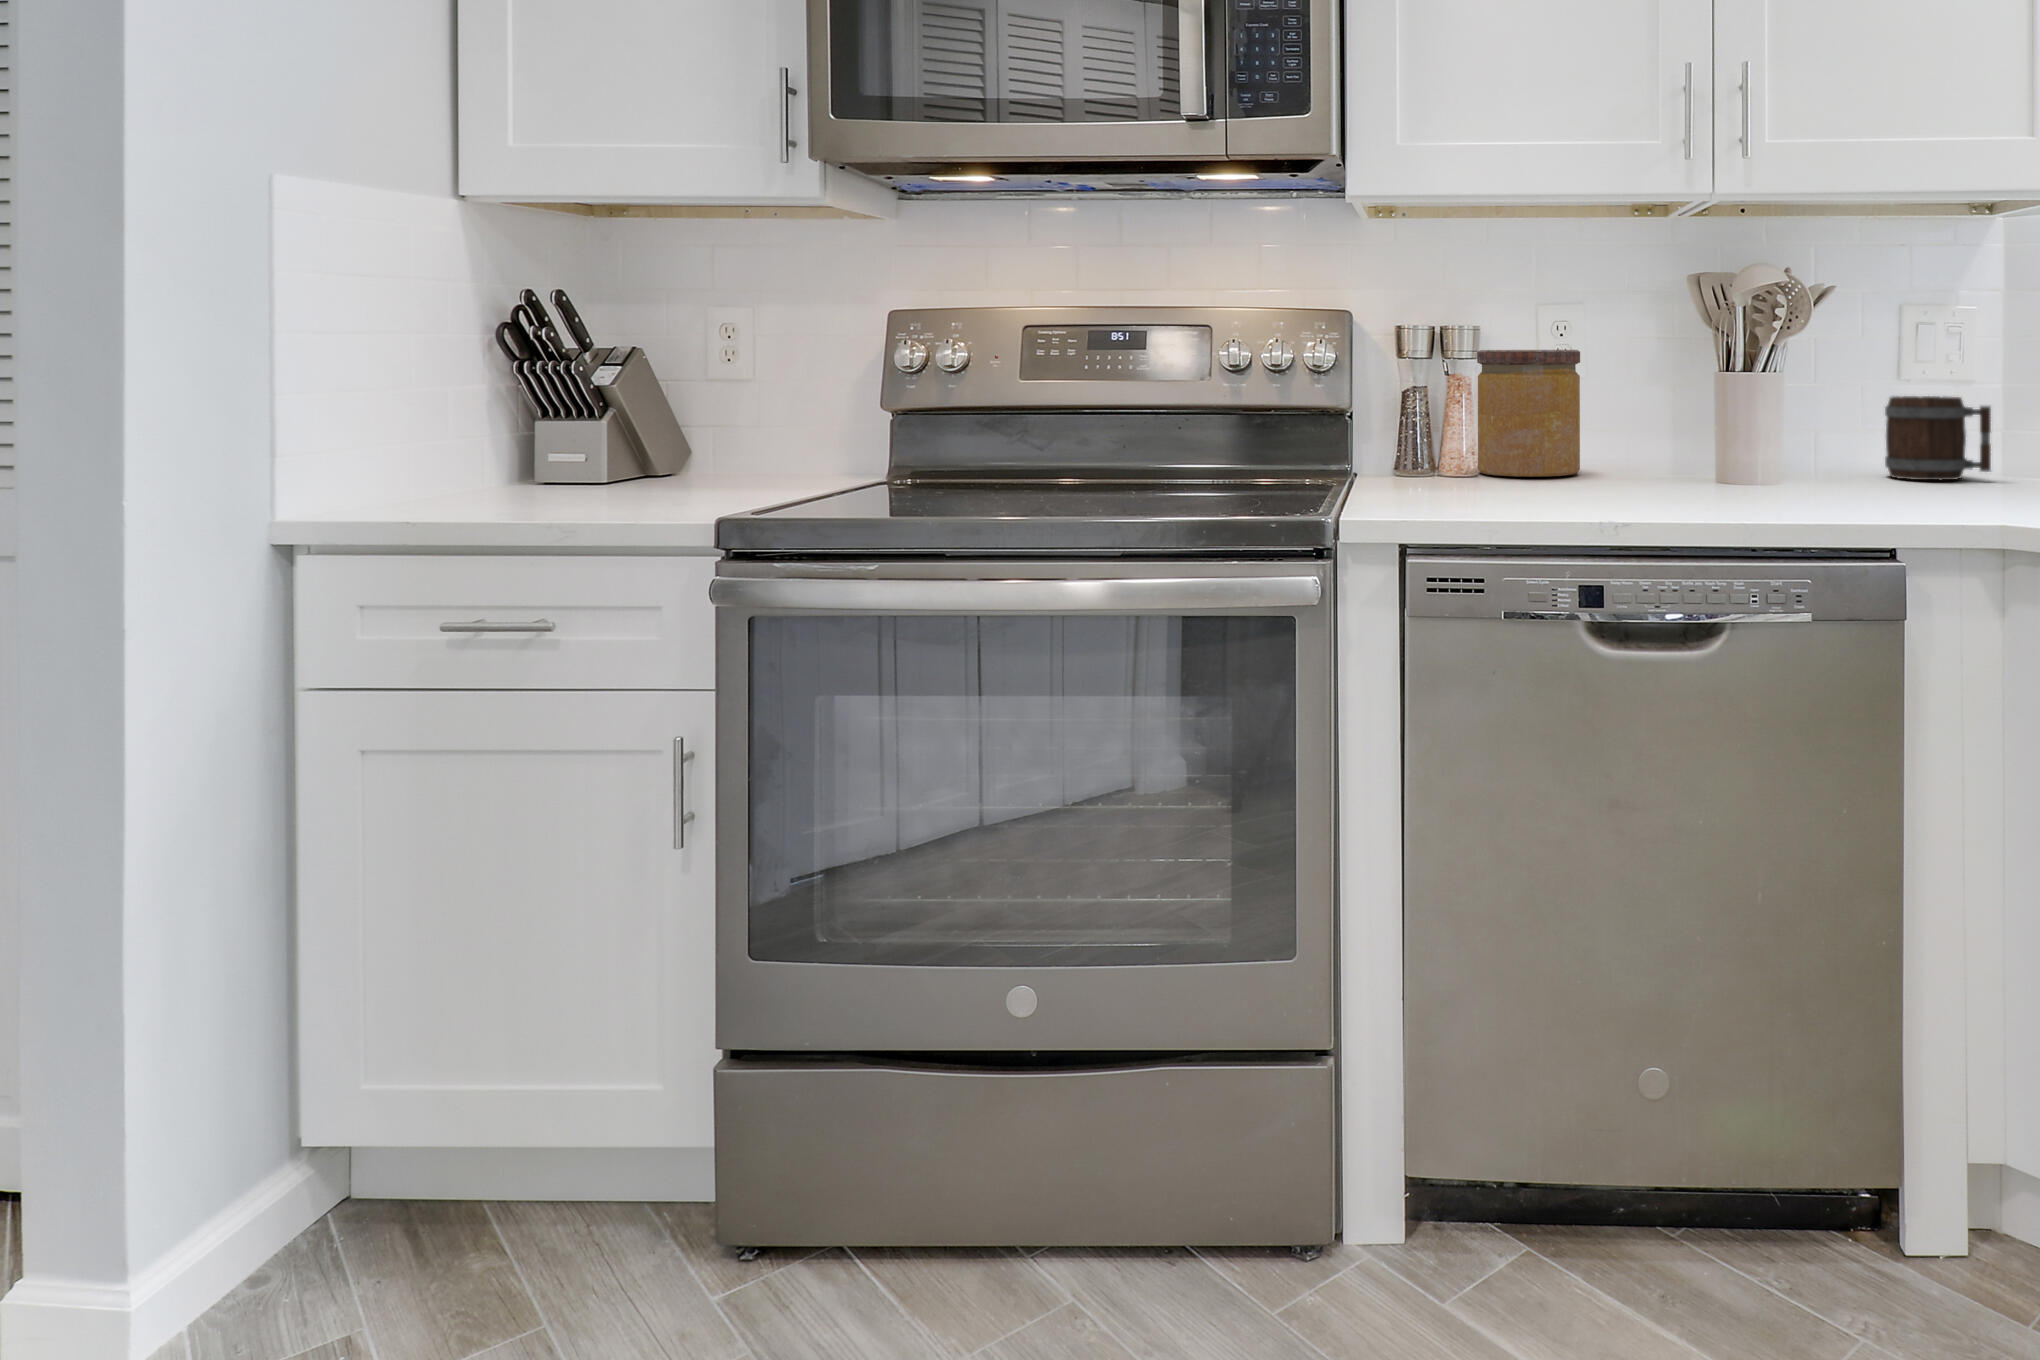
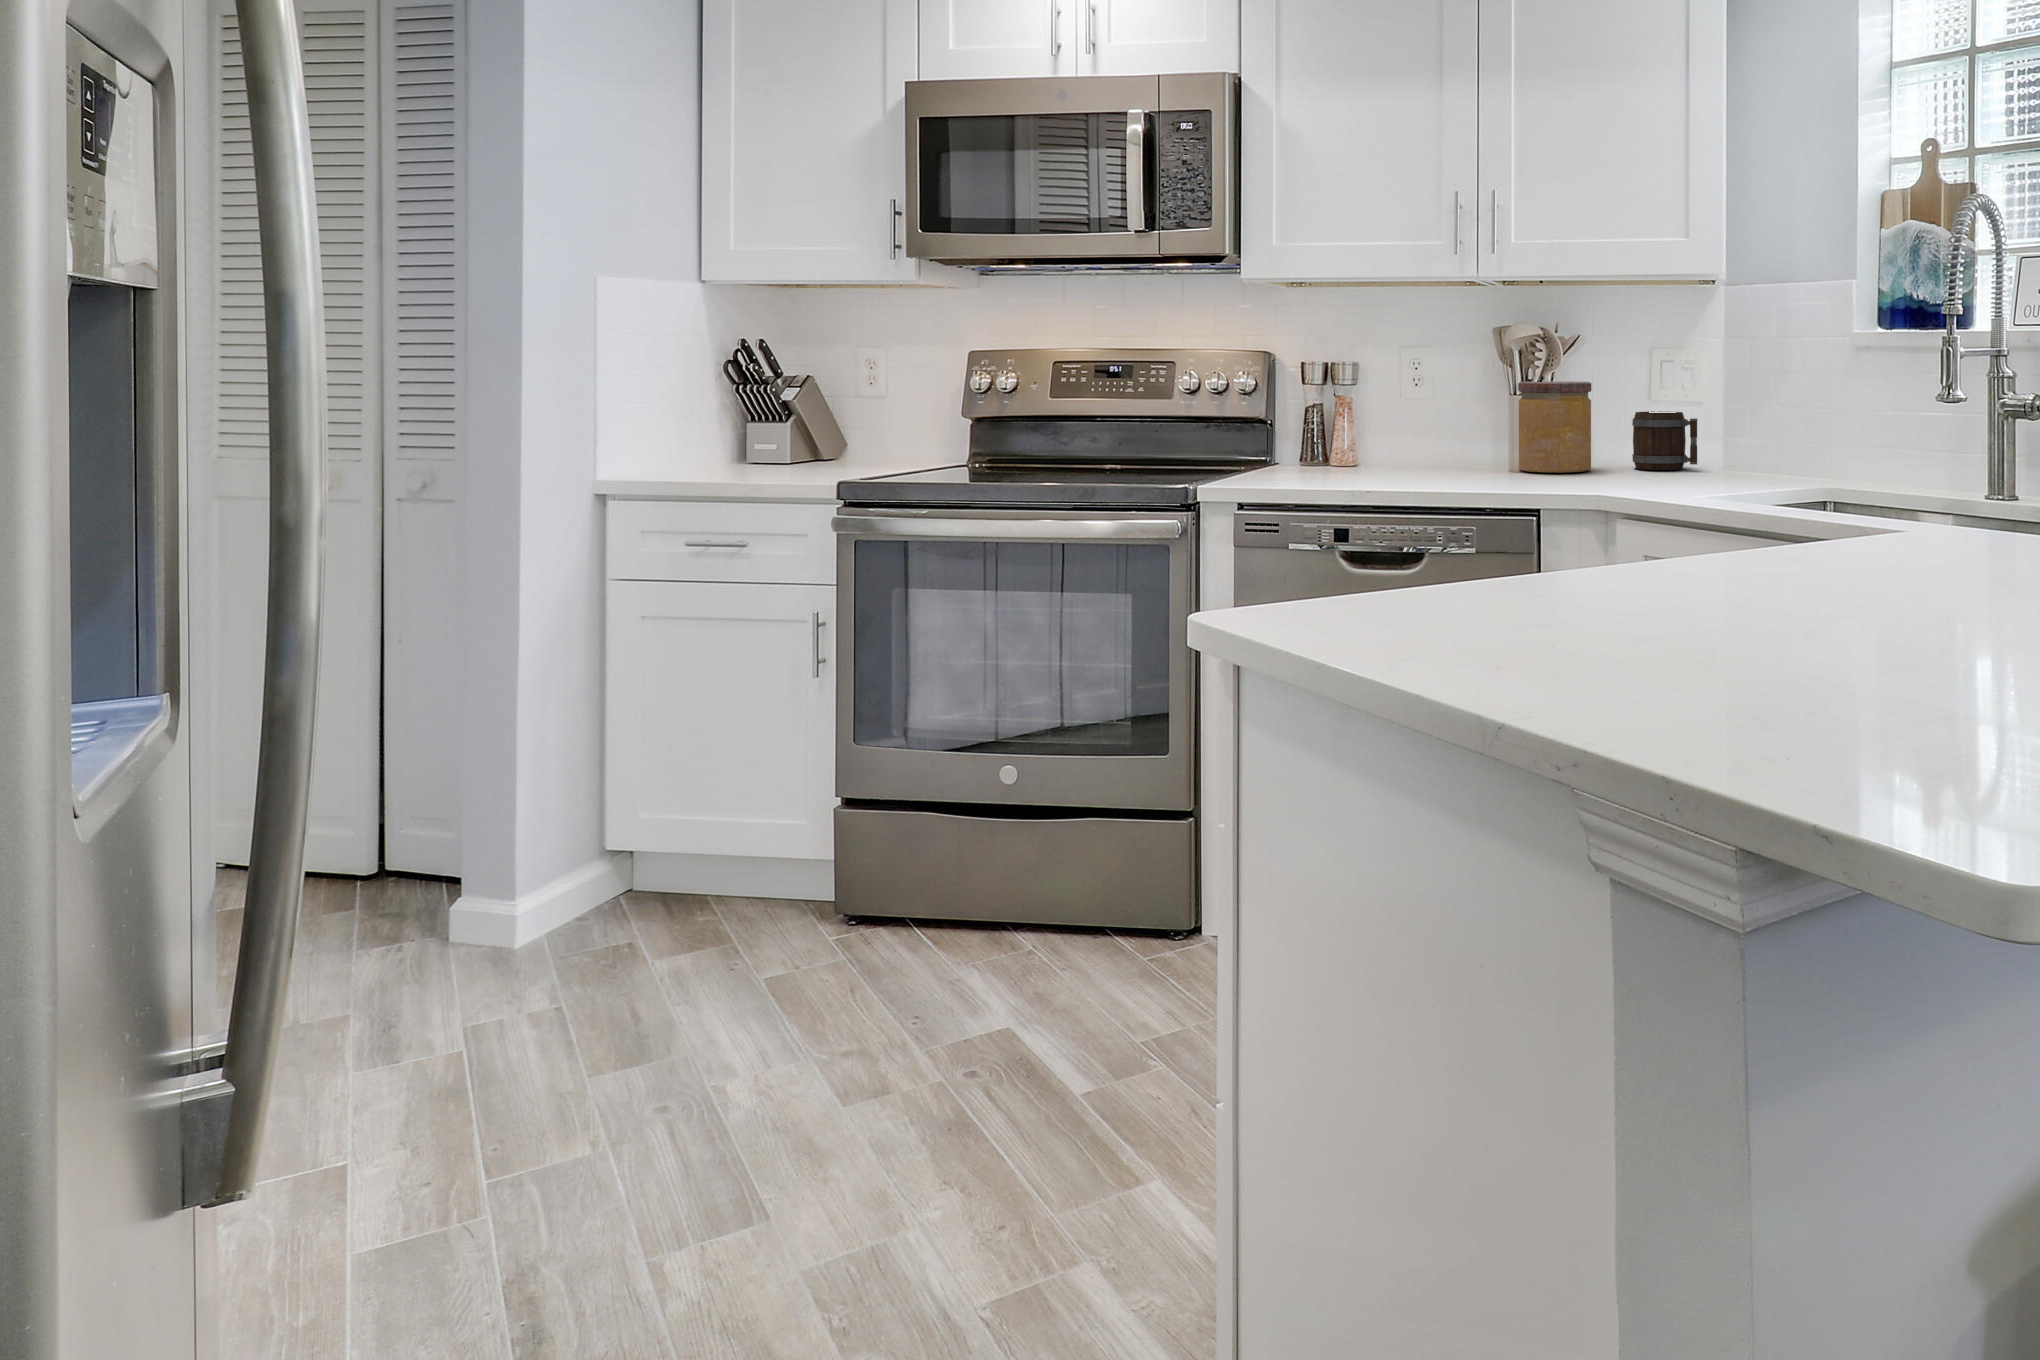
jar: present [1477,350,1580,477] -> present [1518,381,1591,472]

